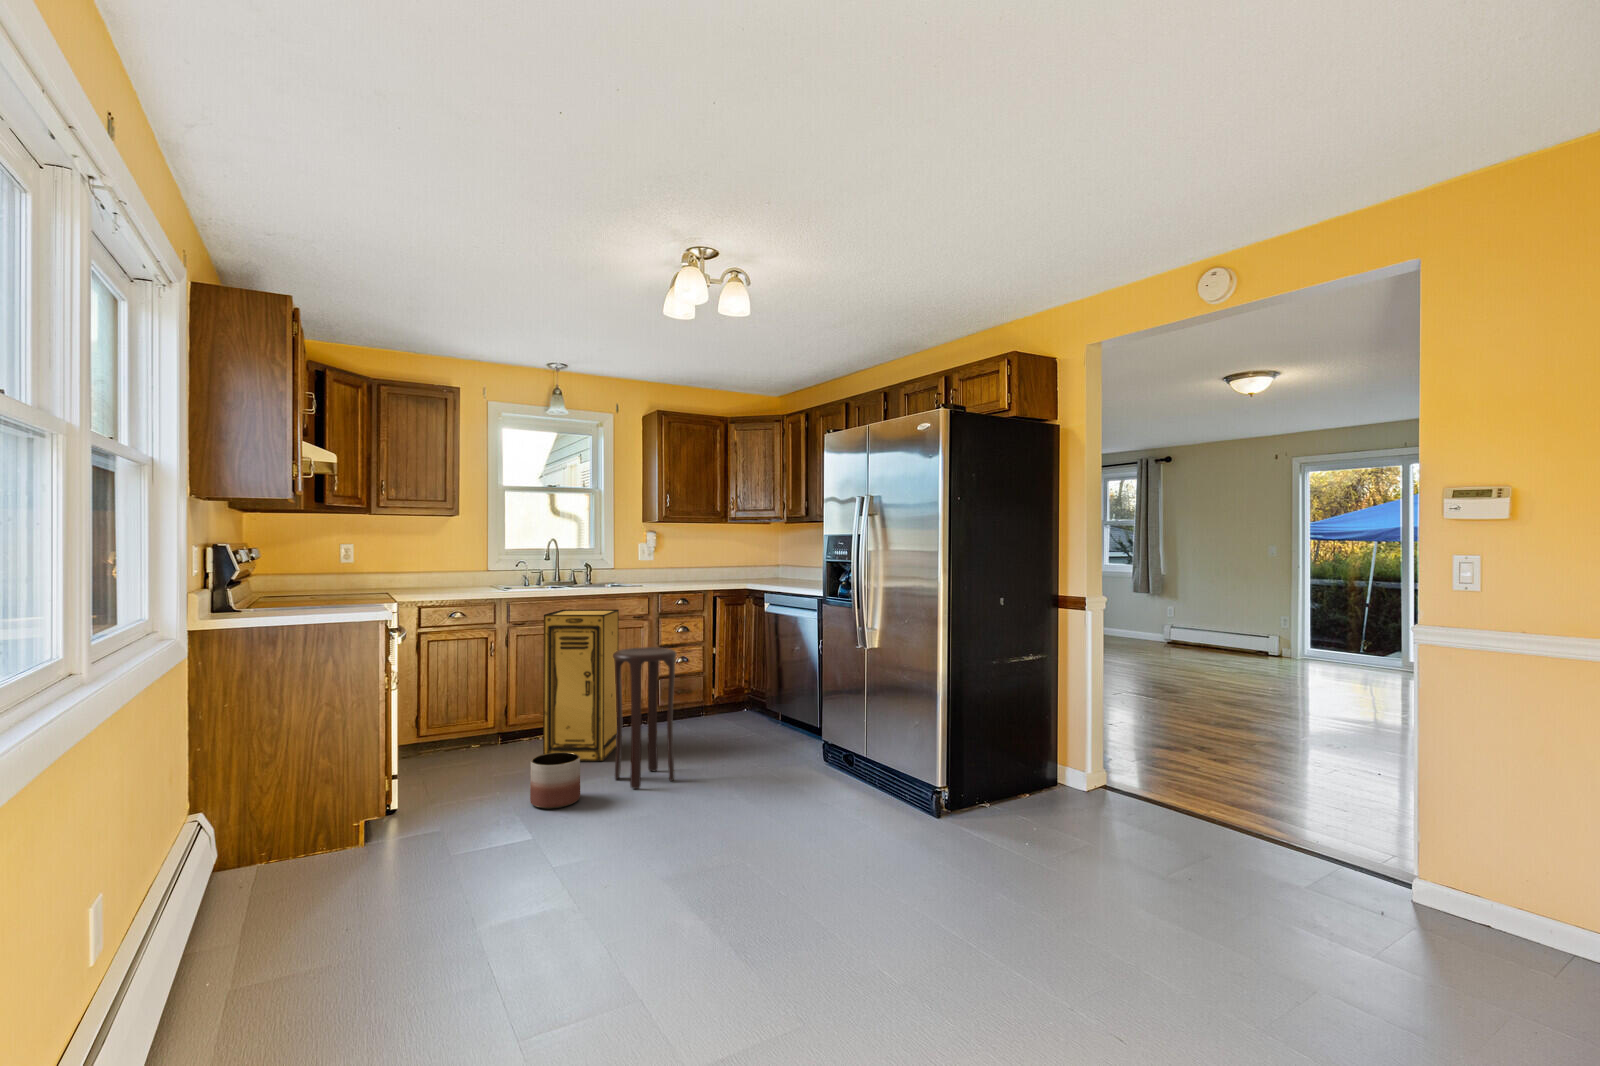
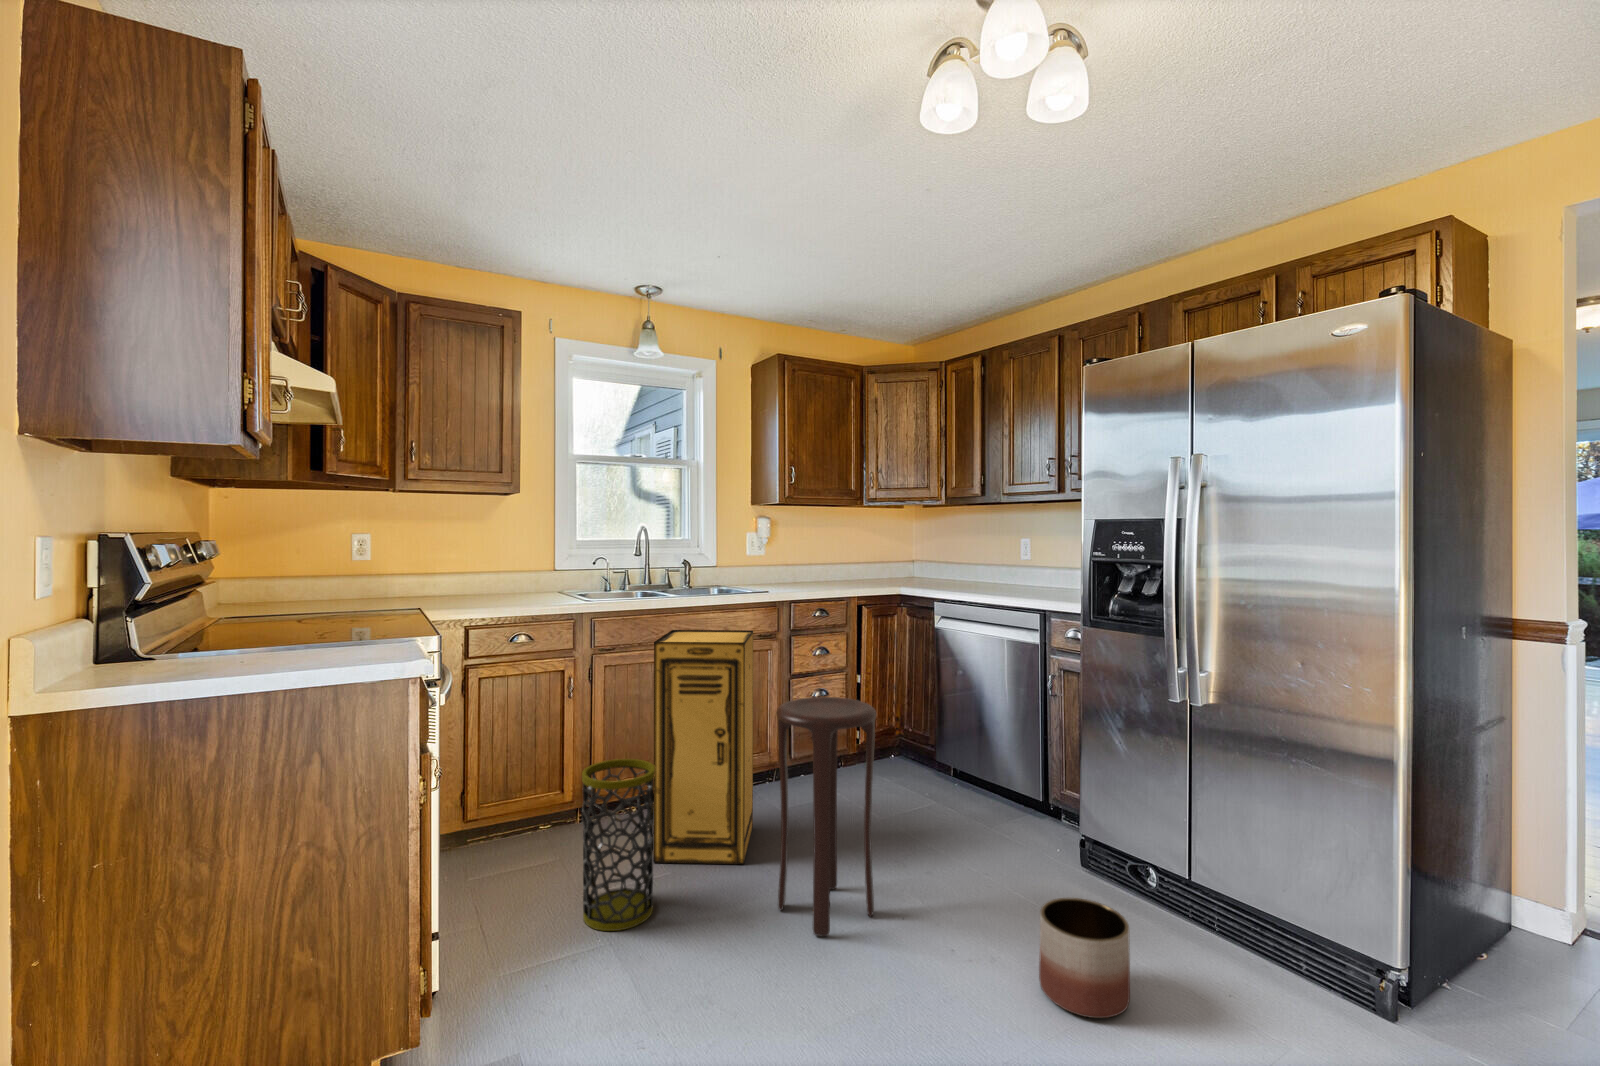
trash can: none [490,687,537,788] -> present [582,759,655,931]
planter: present [530,752,580,809] -> present [1039,898,1130,1018]

